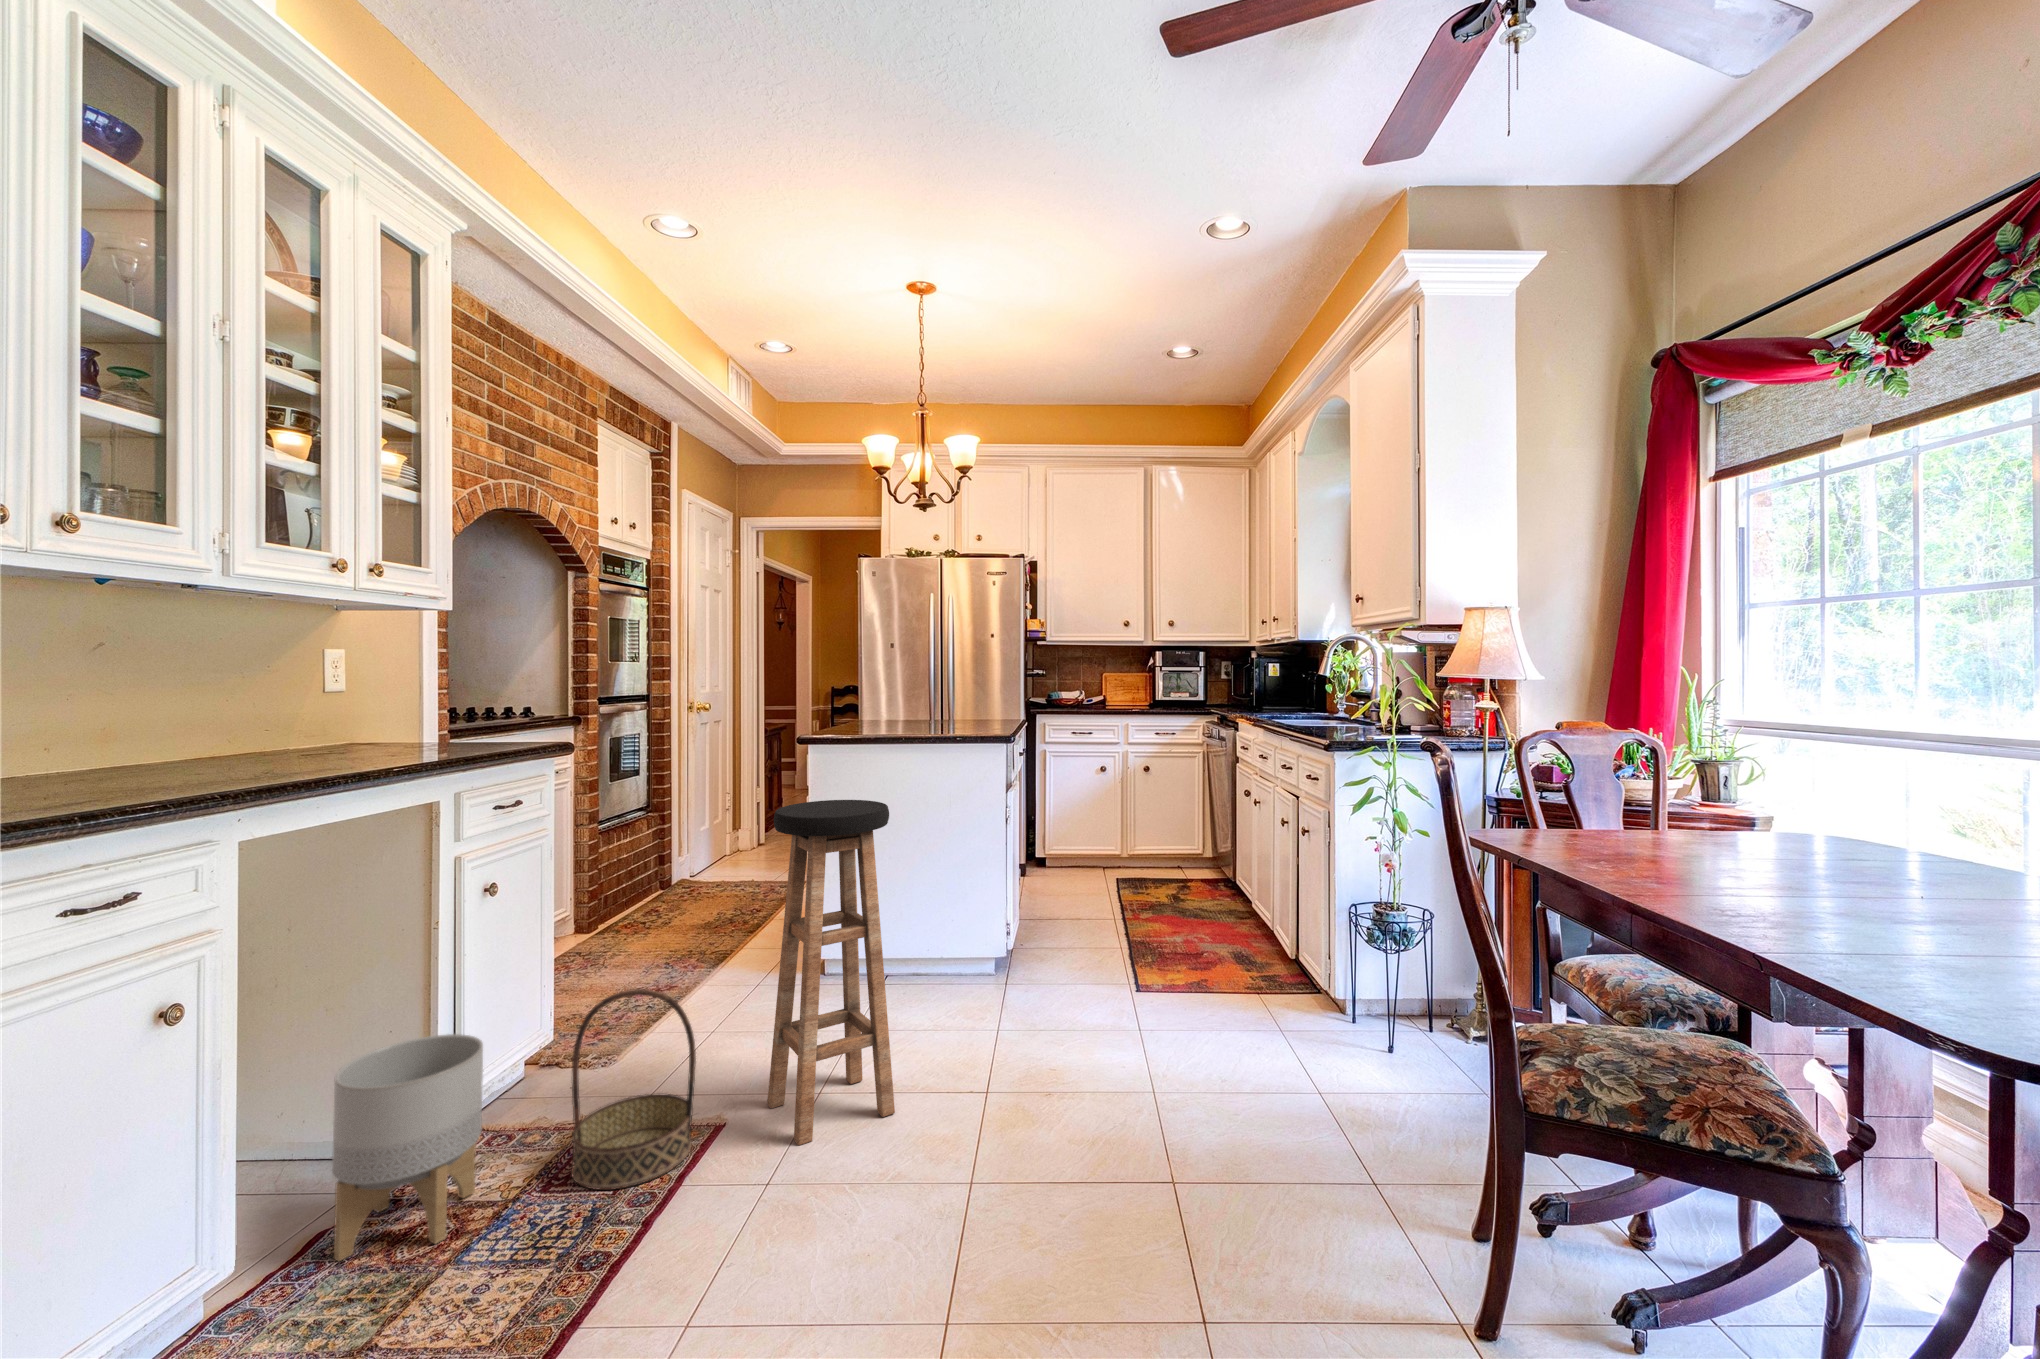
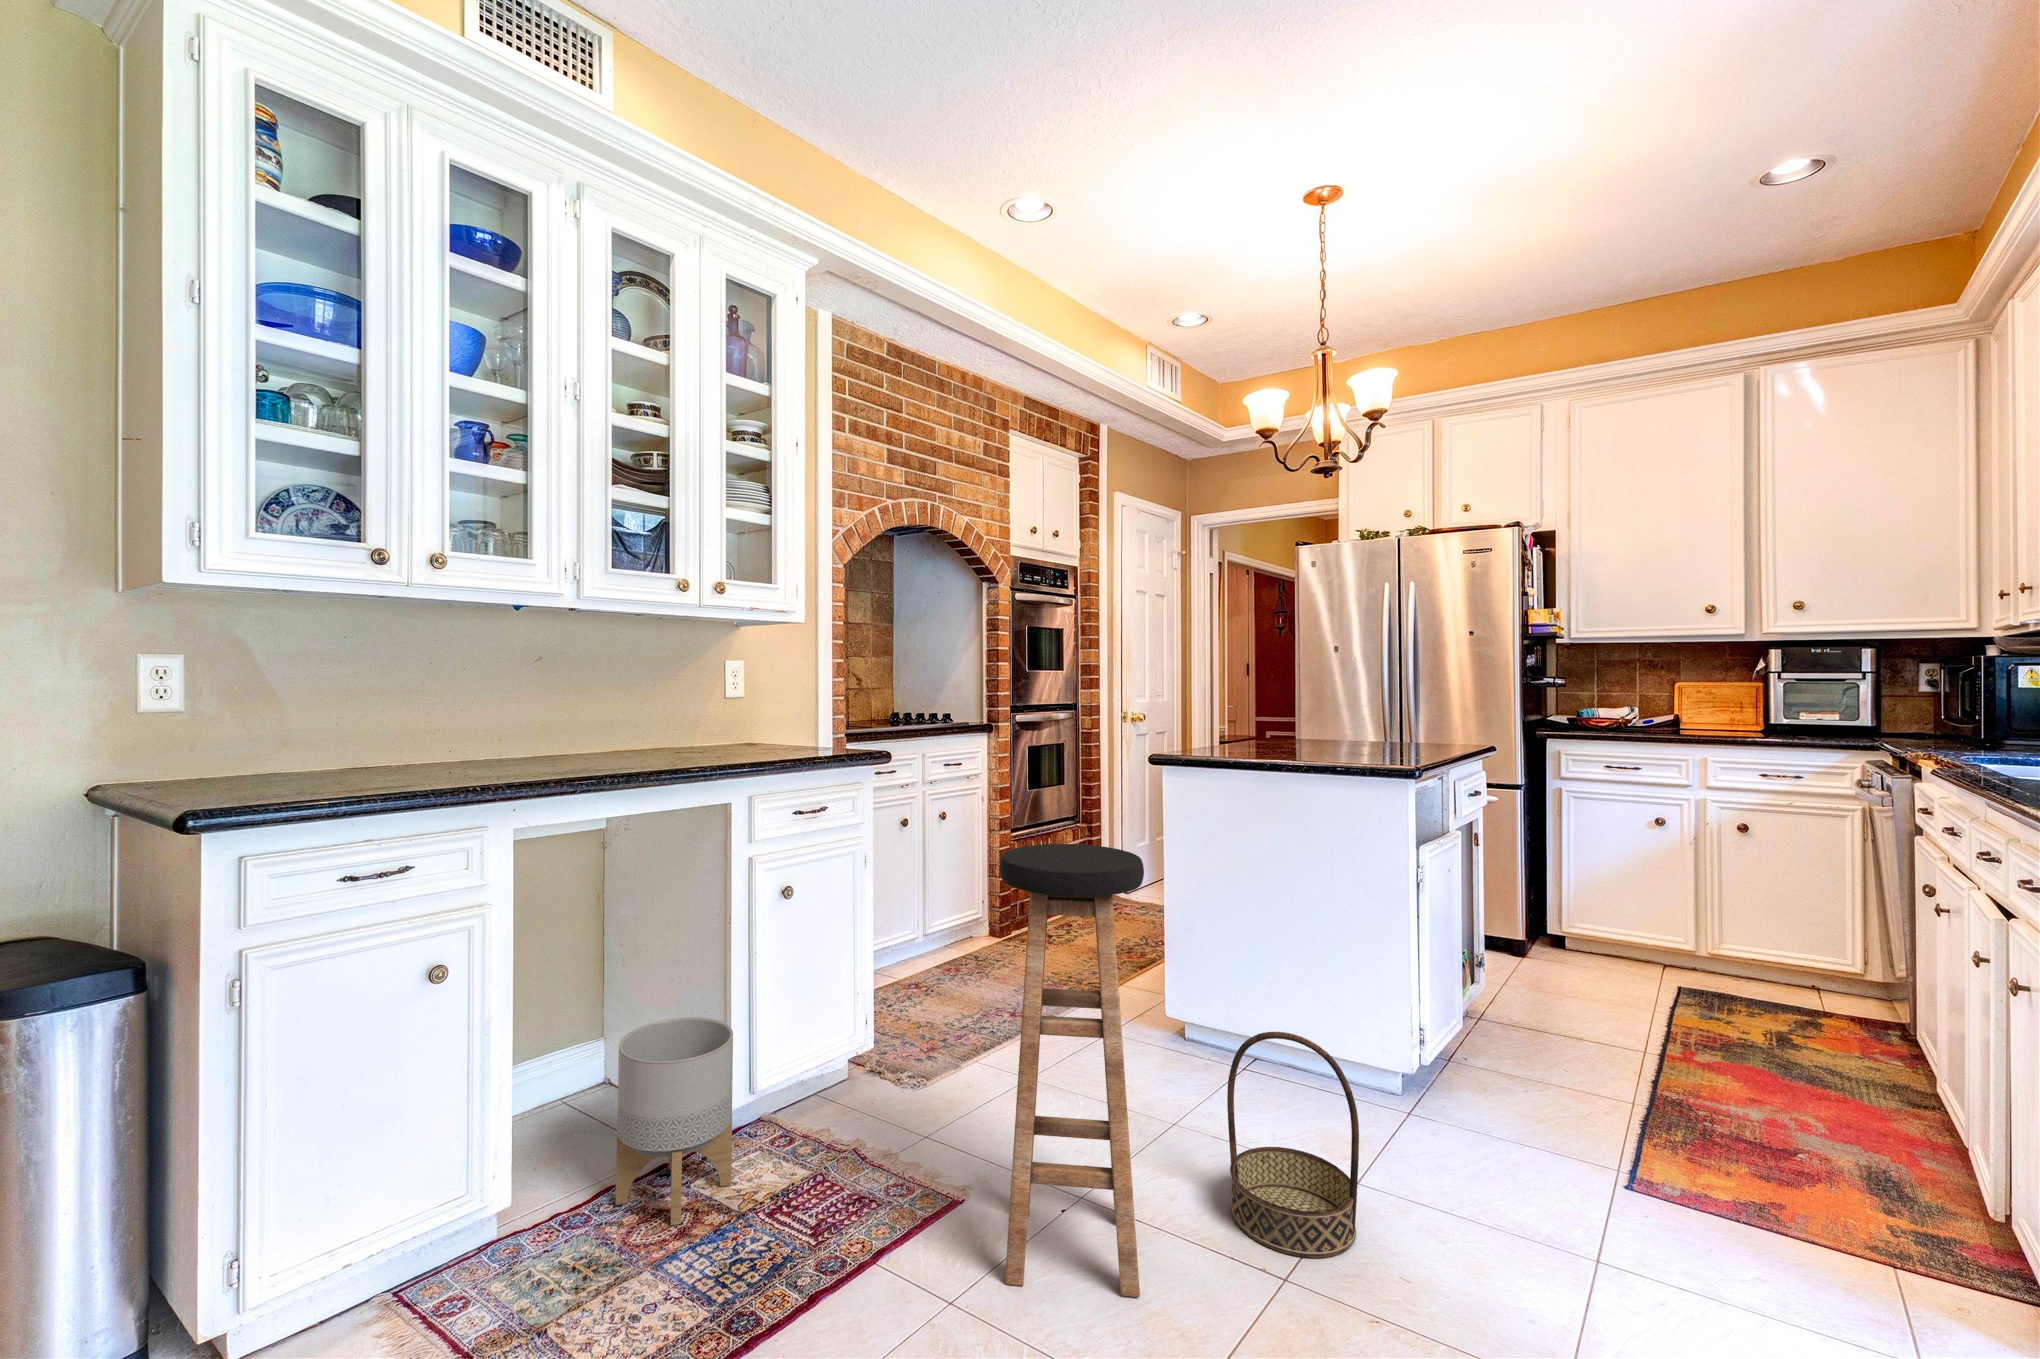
basket: present [571,989,696,1190] -> present [1227,1032,1359,1258]

